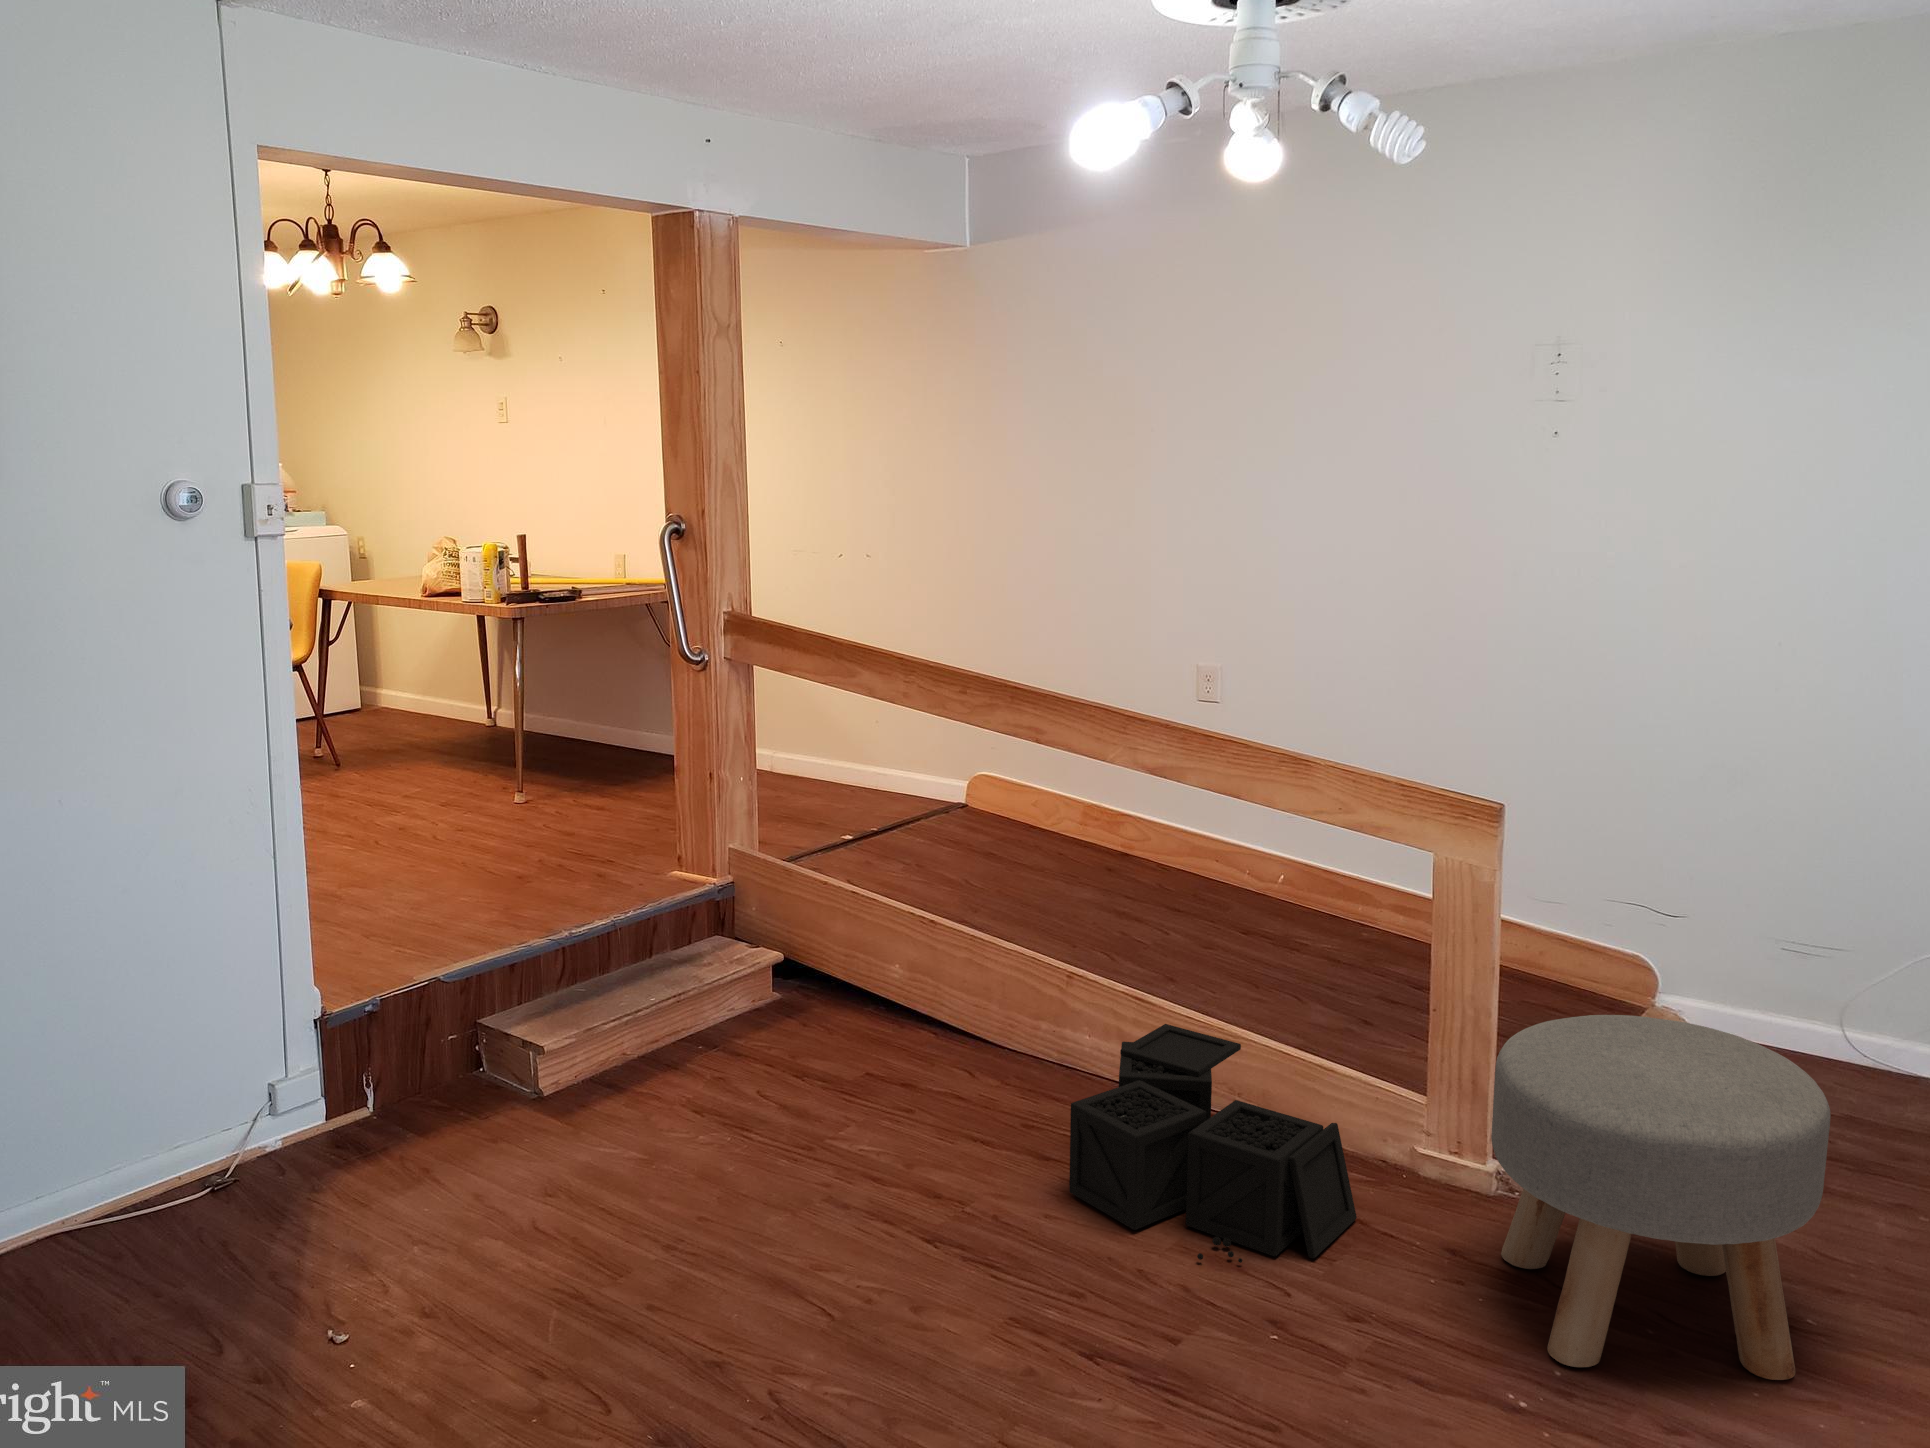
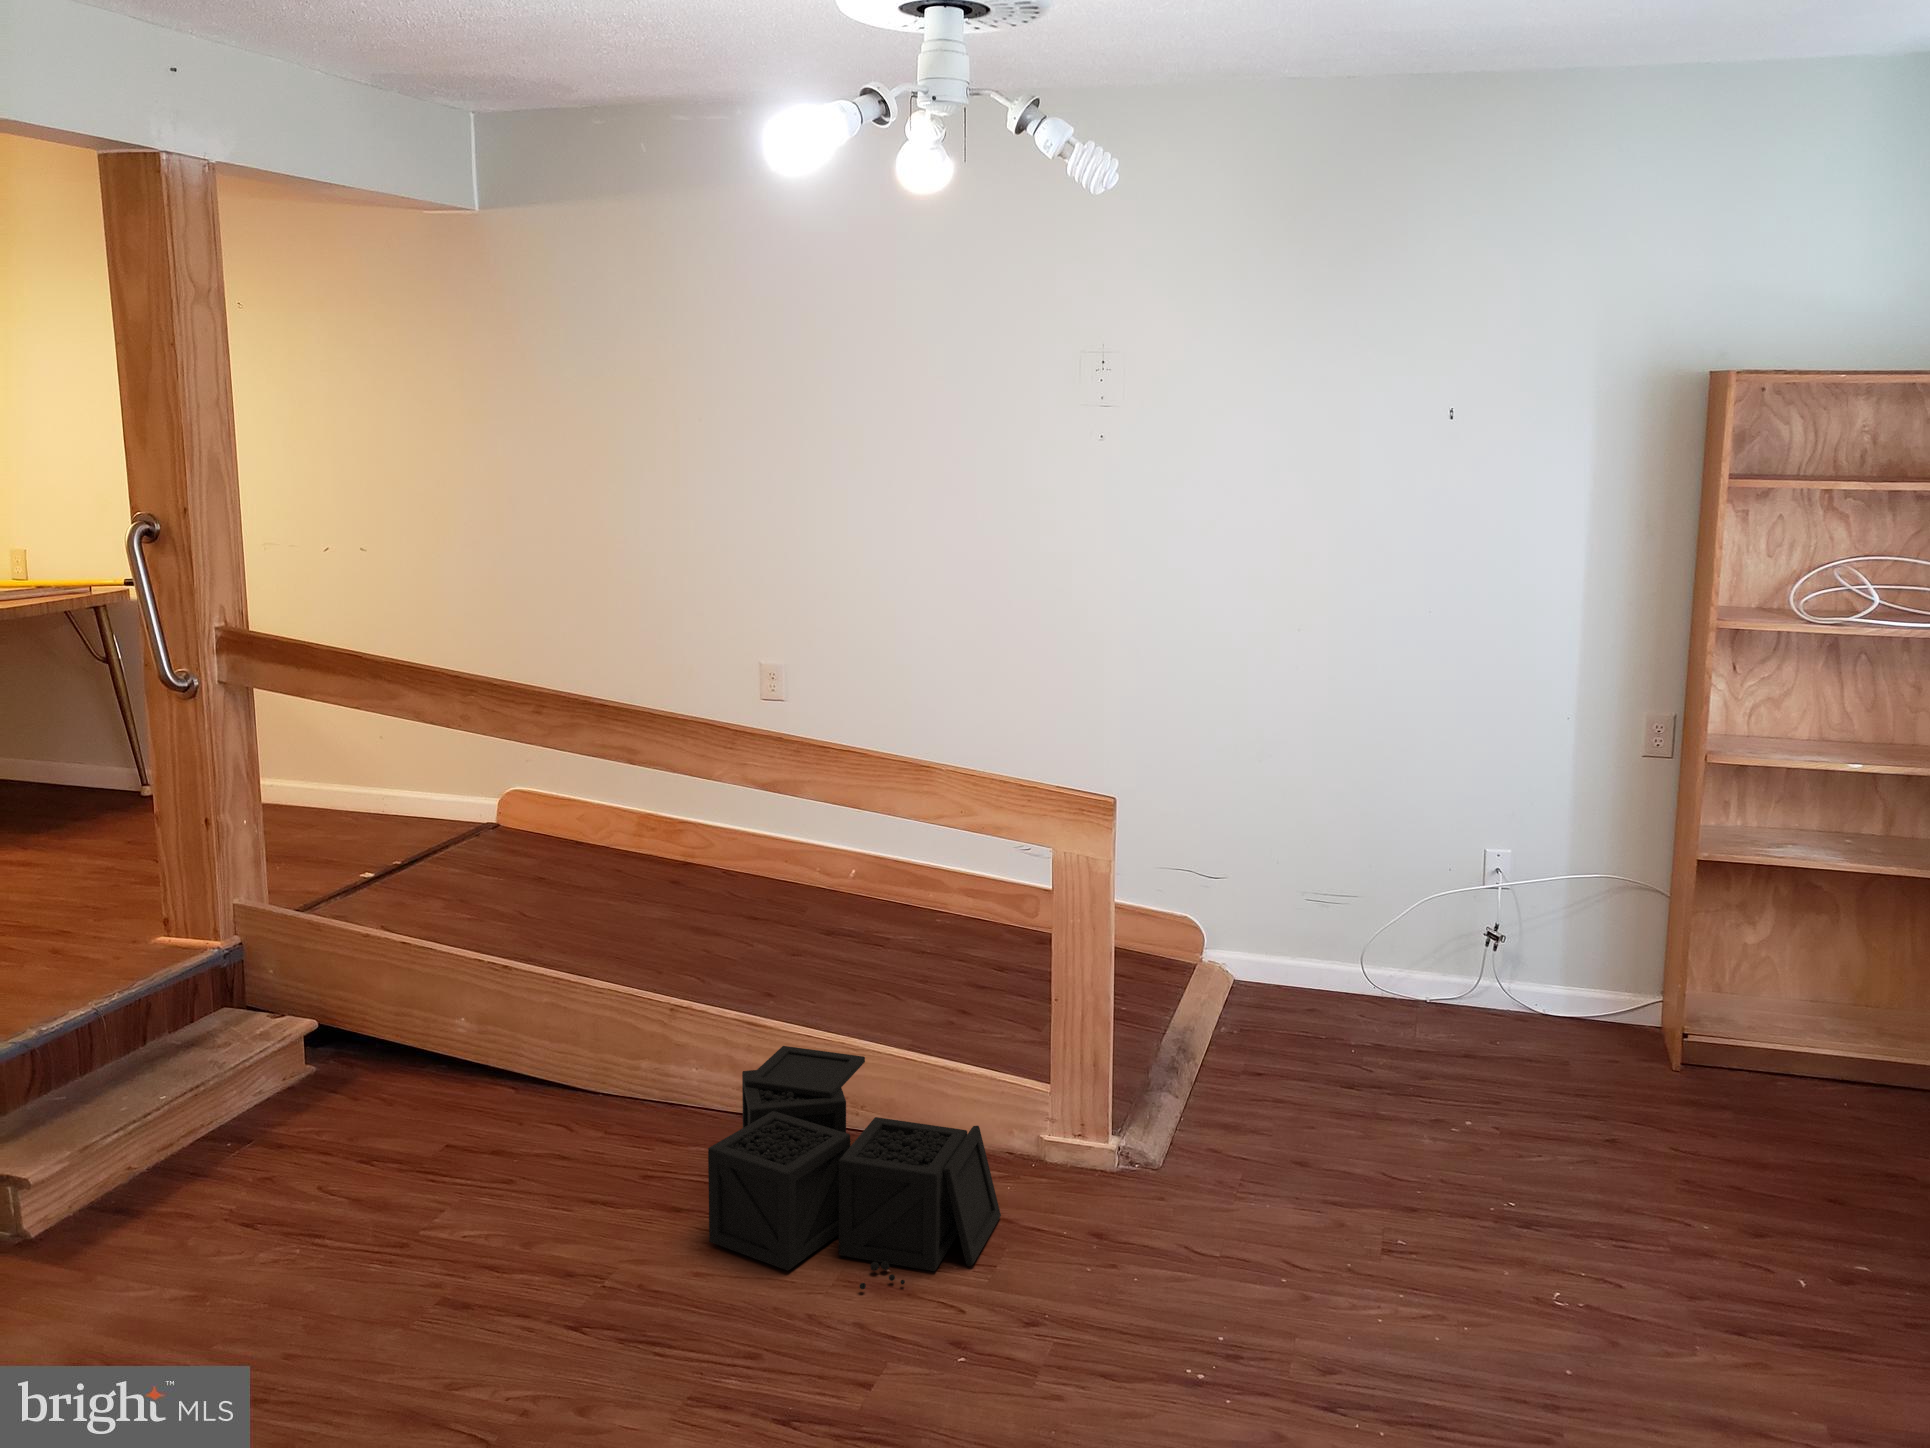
ottoman: present [1491,1015,1831,1380] -> none [1137,986,1423,1325]

